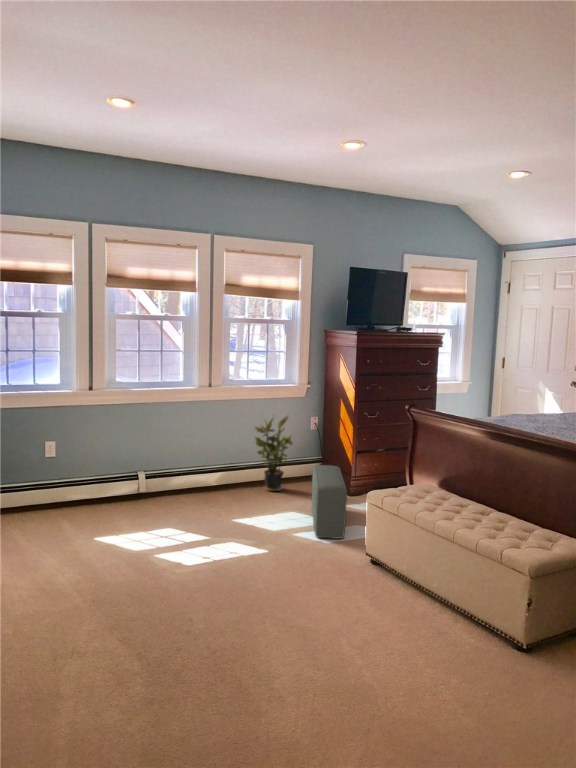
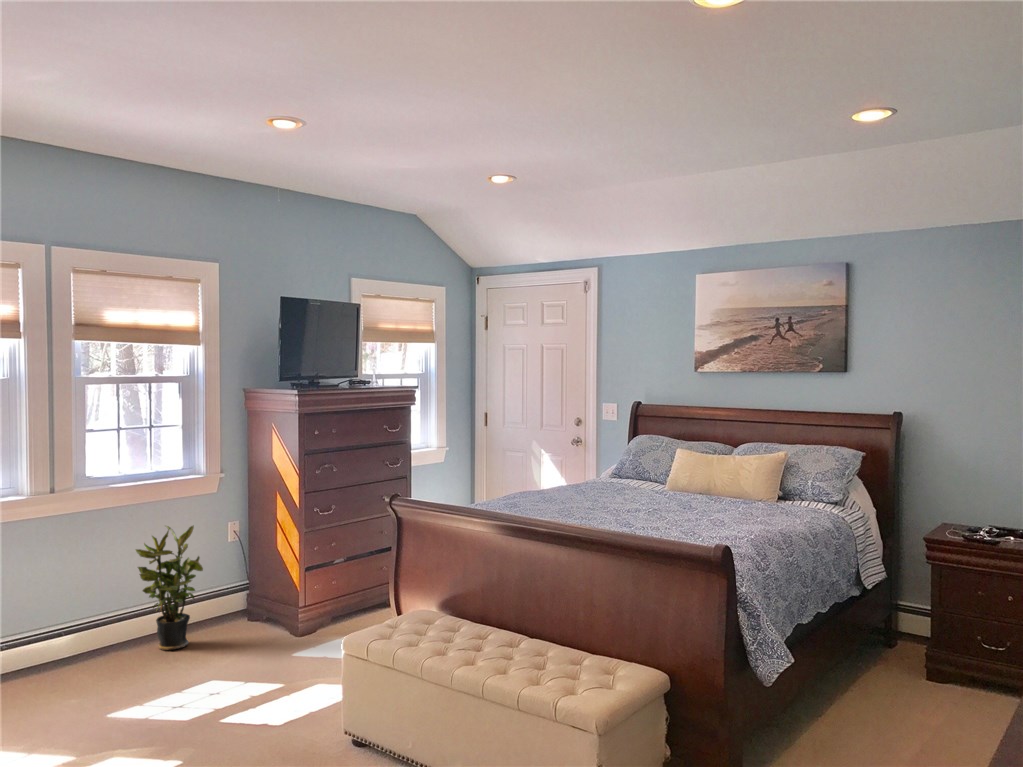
pouf: present [312,465,347,539] -> none [243,597,305,718]

